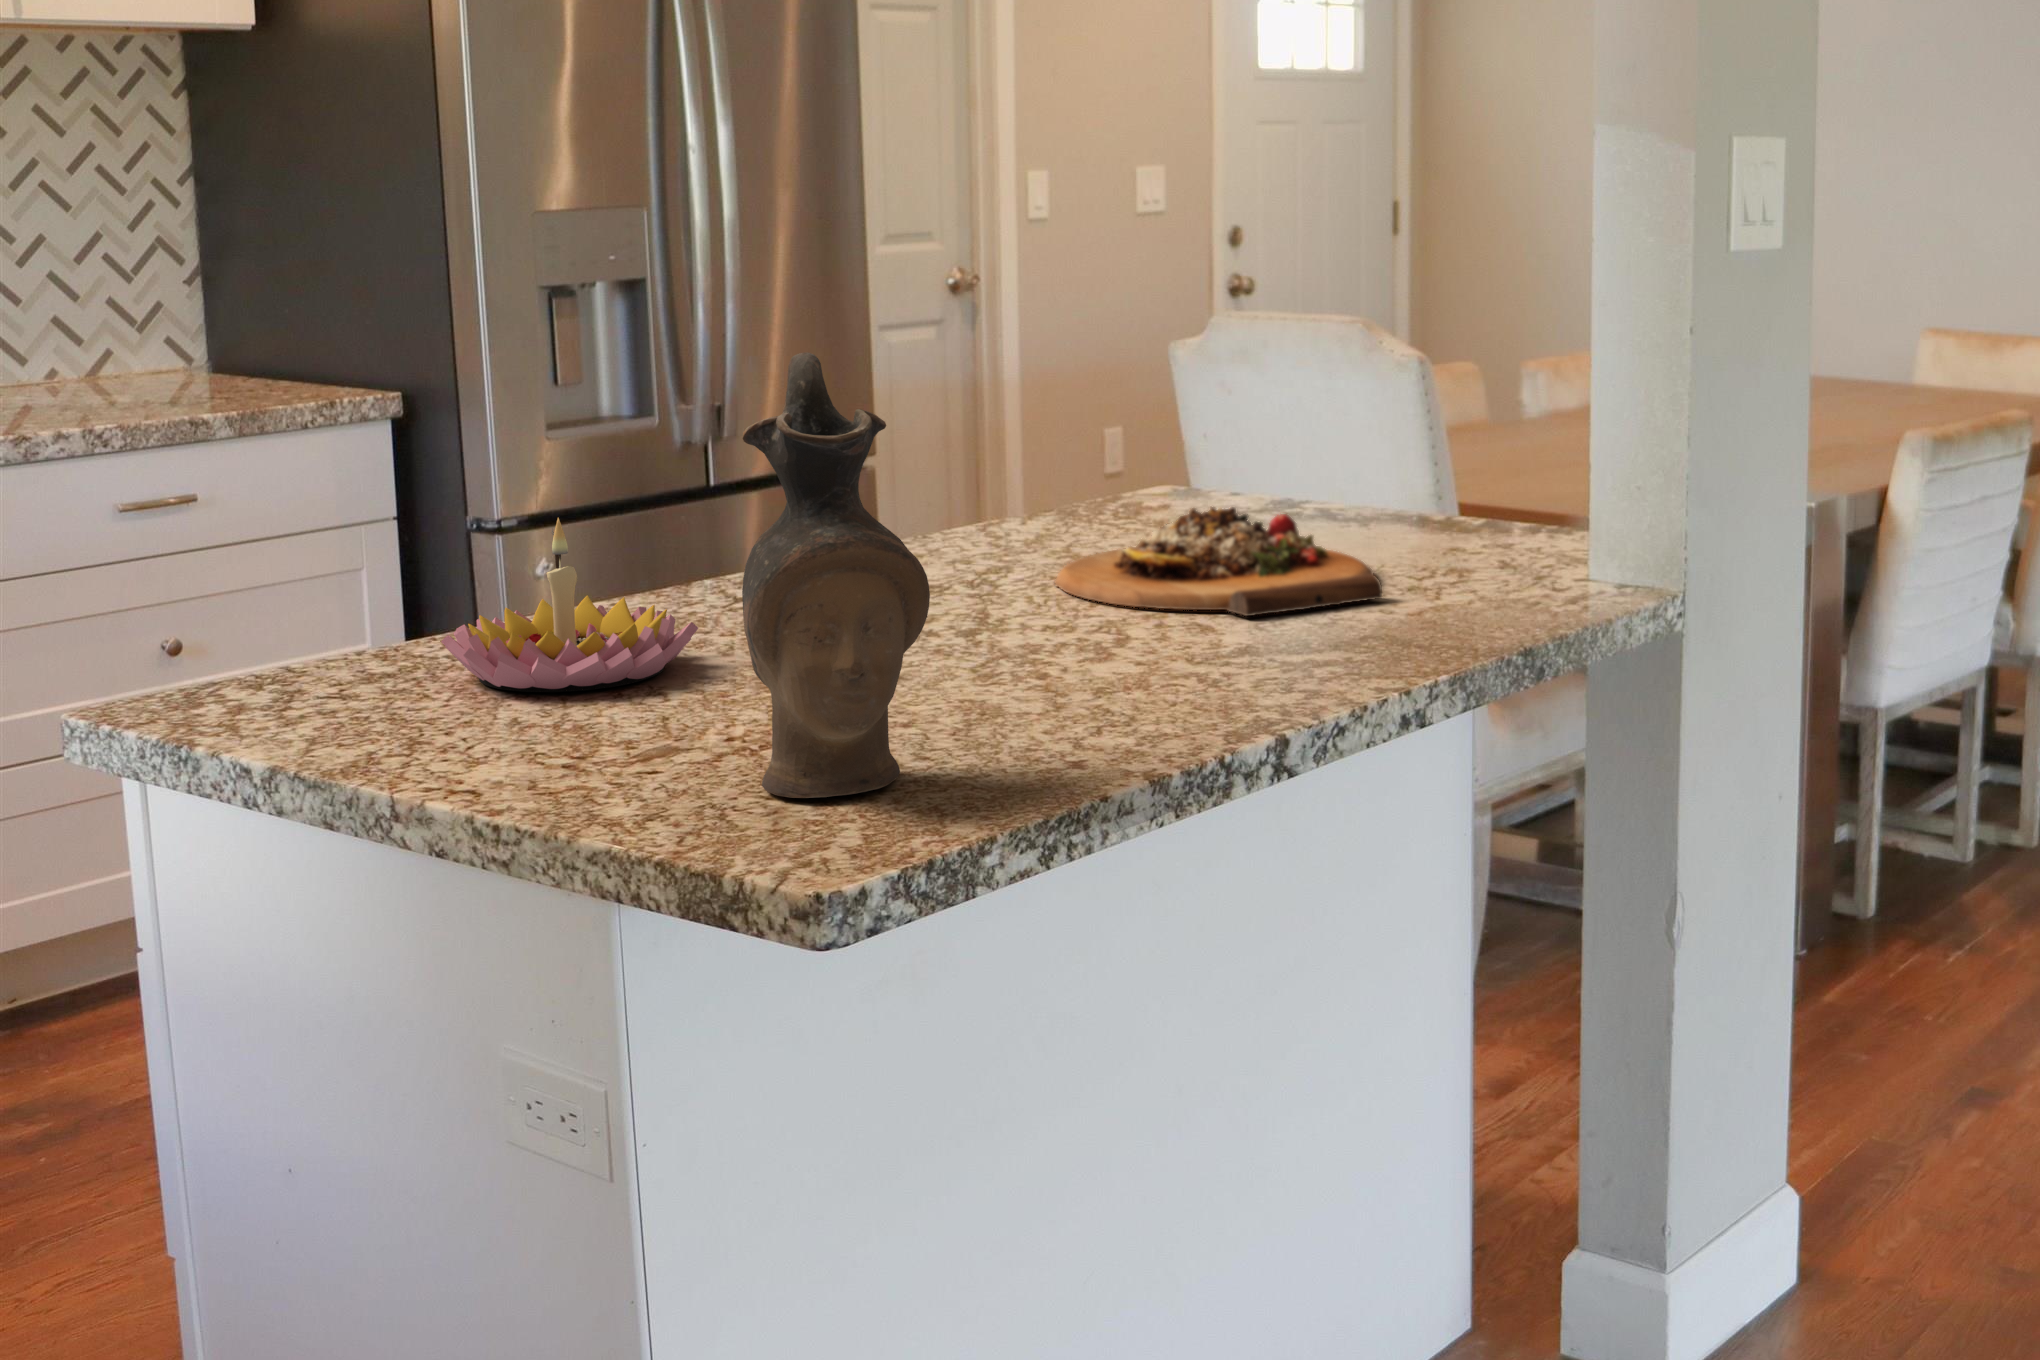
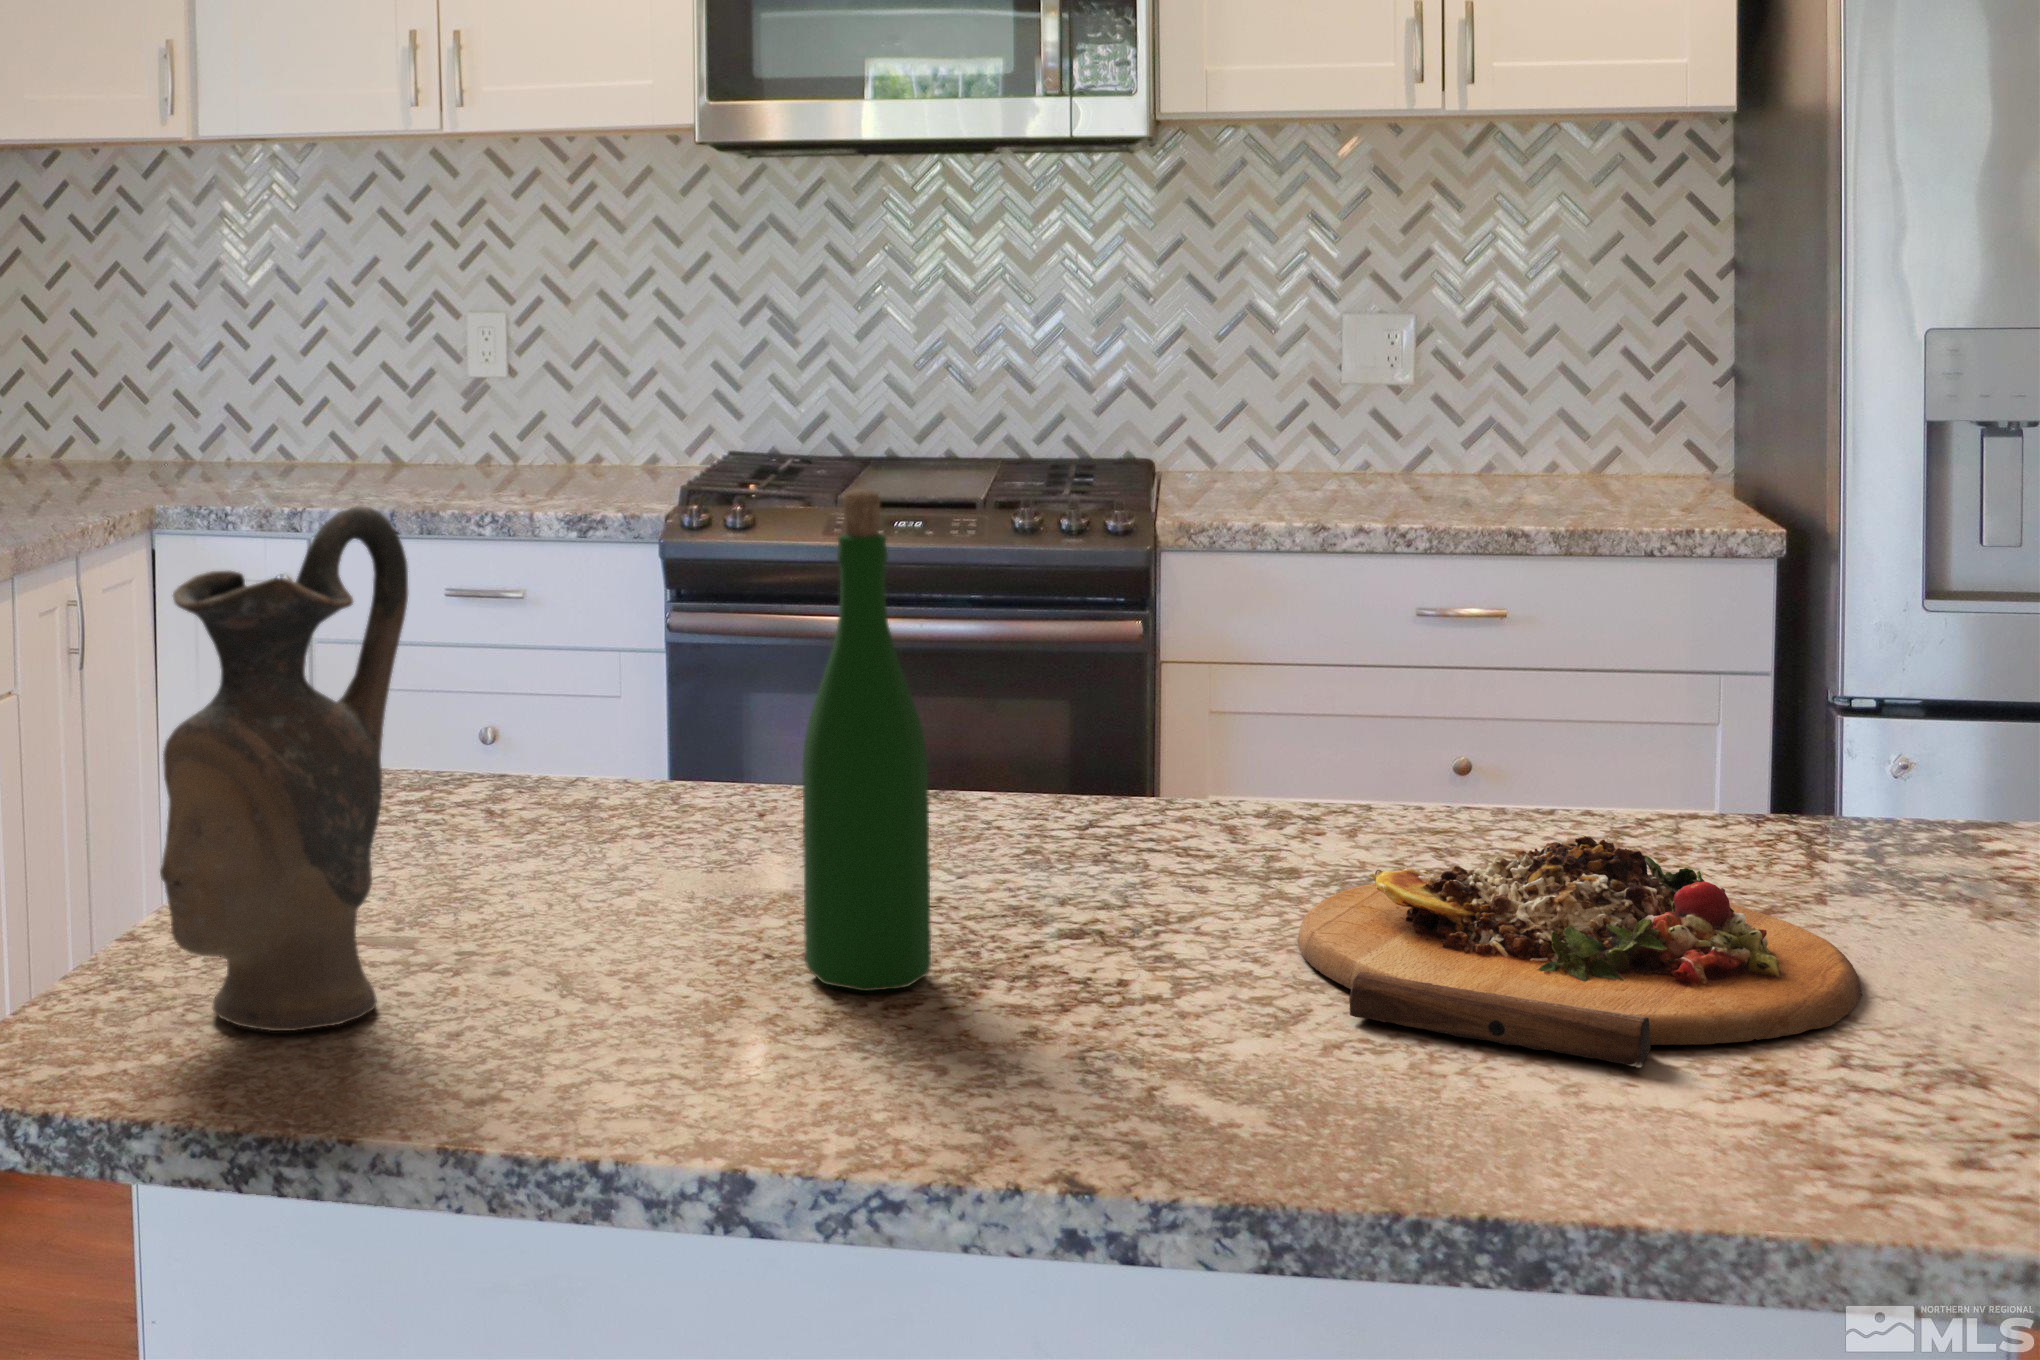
wine bottle: none [965,314,1061,679] -> present [803,489,931,991]
candle holder: present [441,518,698,692] -> none [494,662,761,862]

